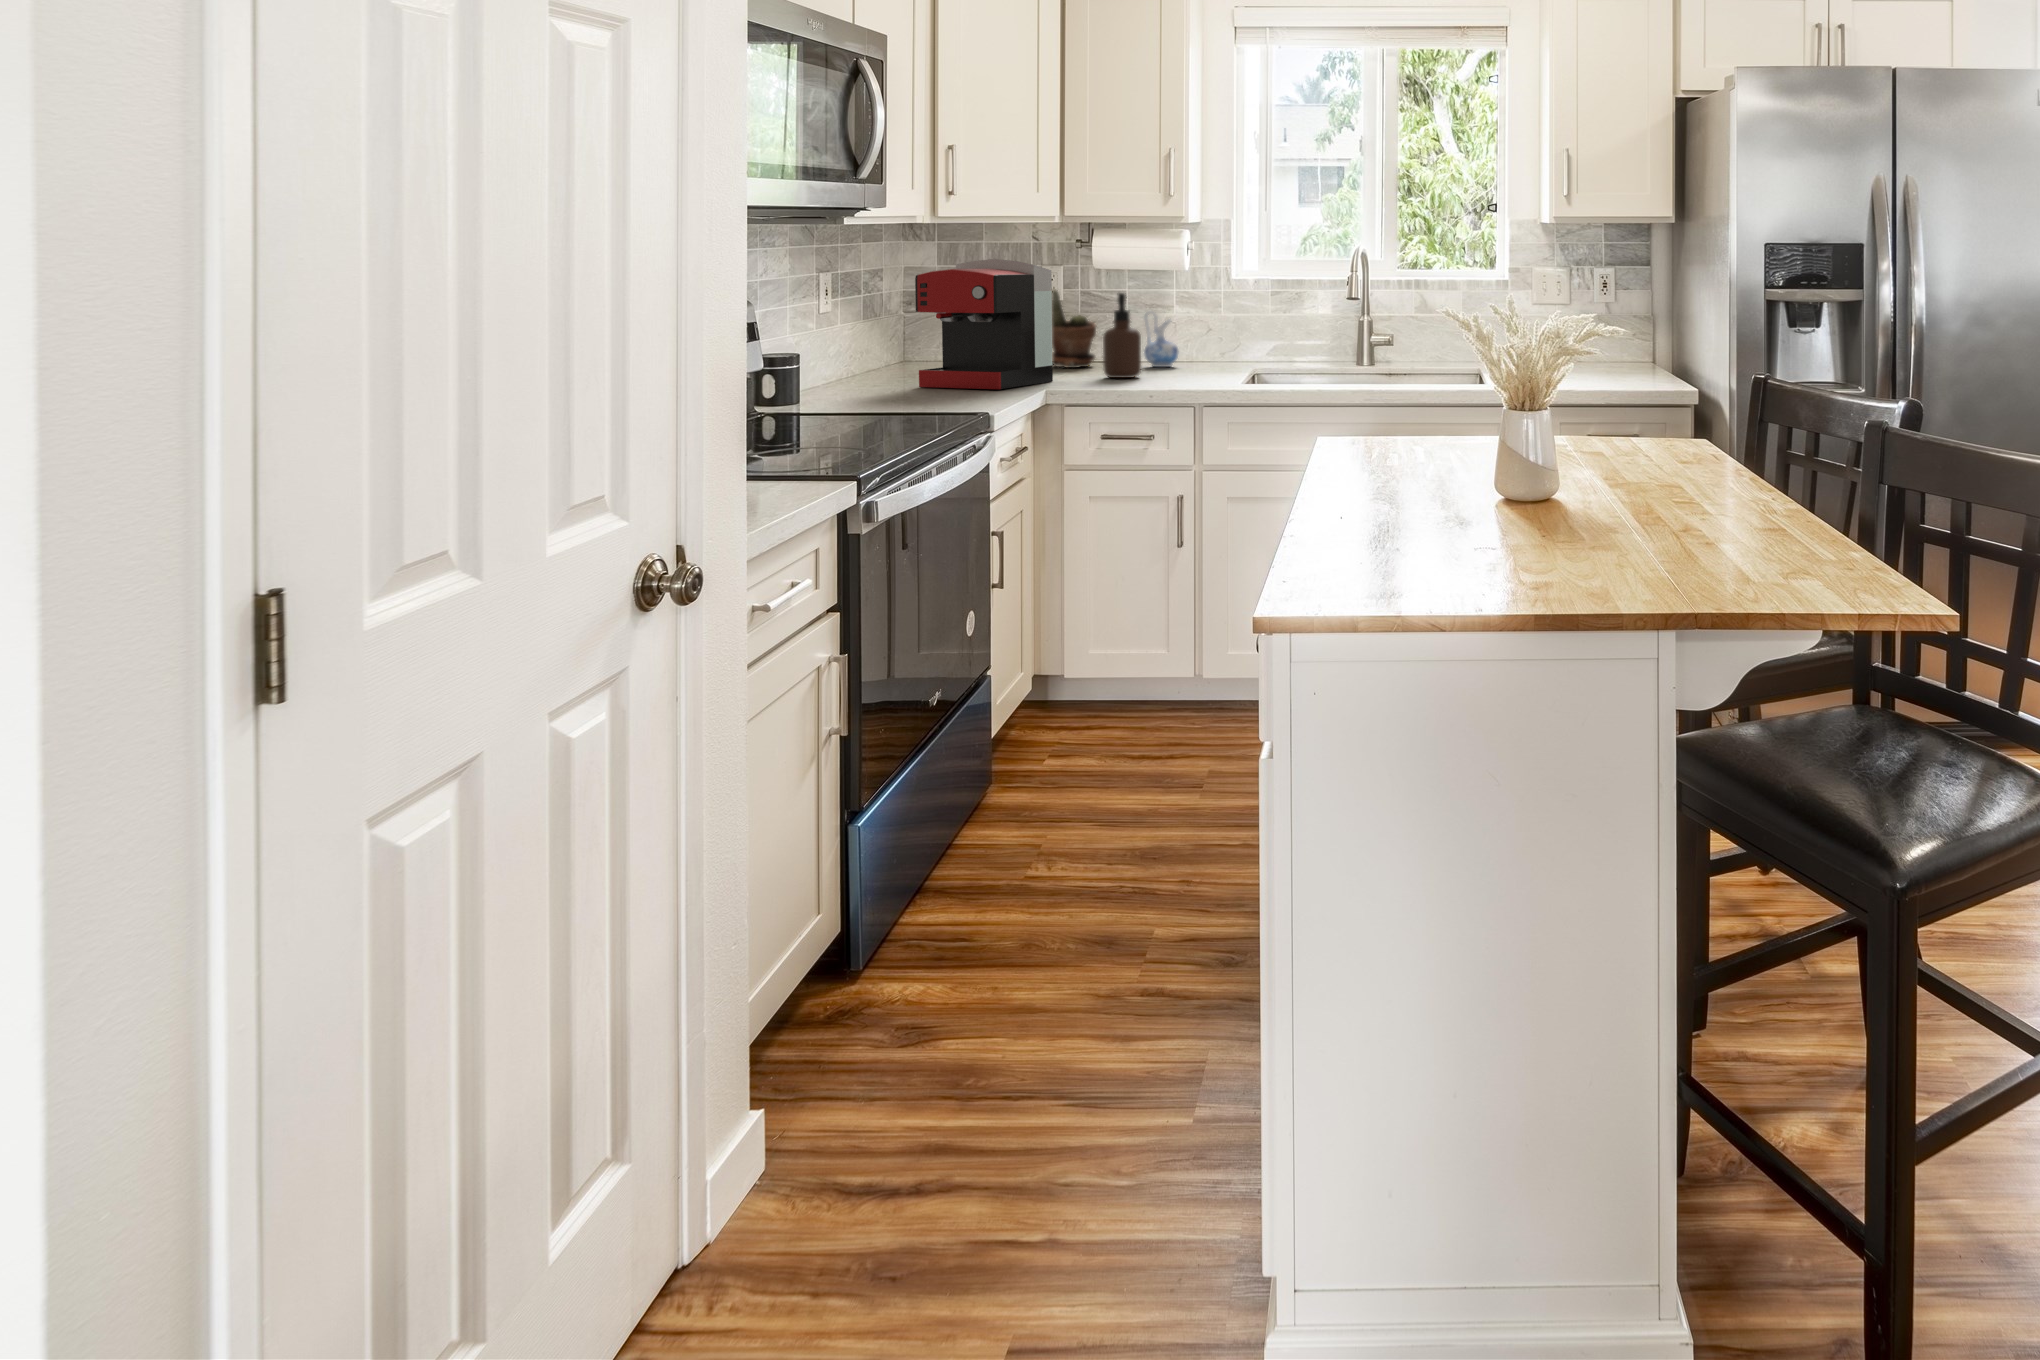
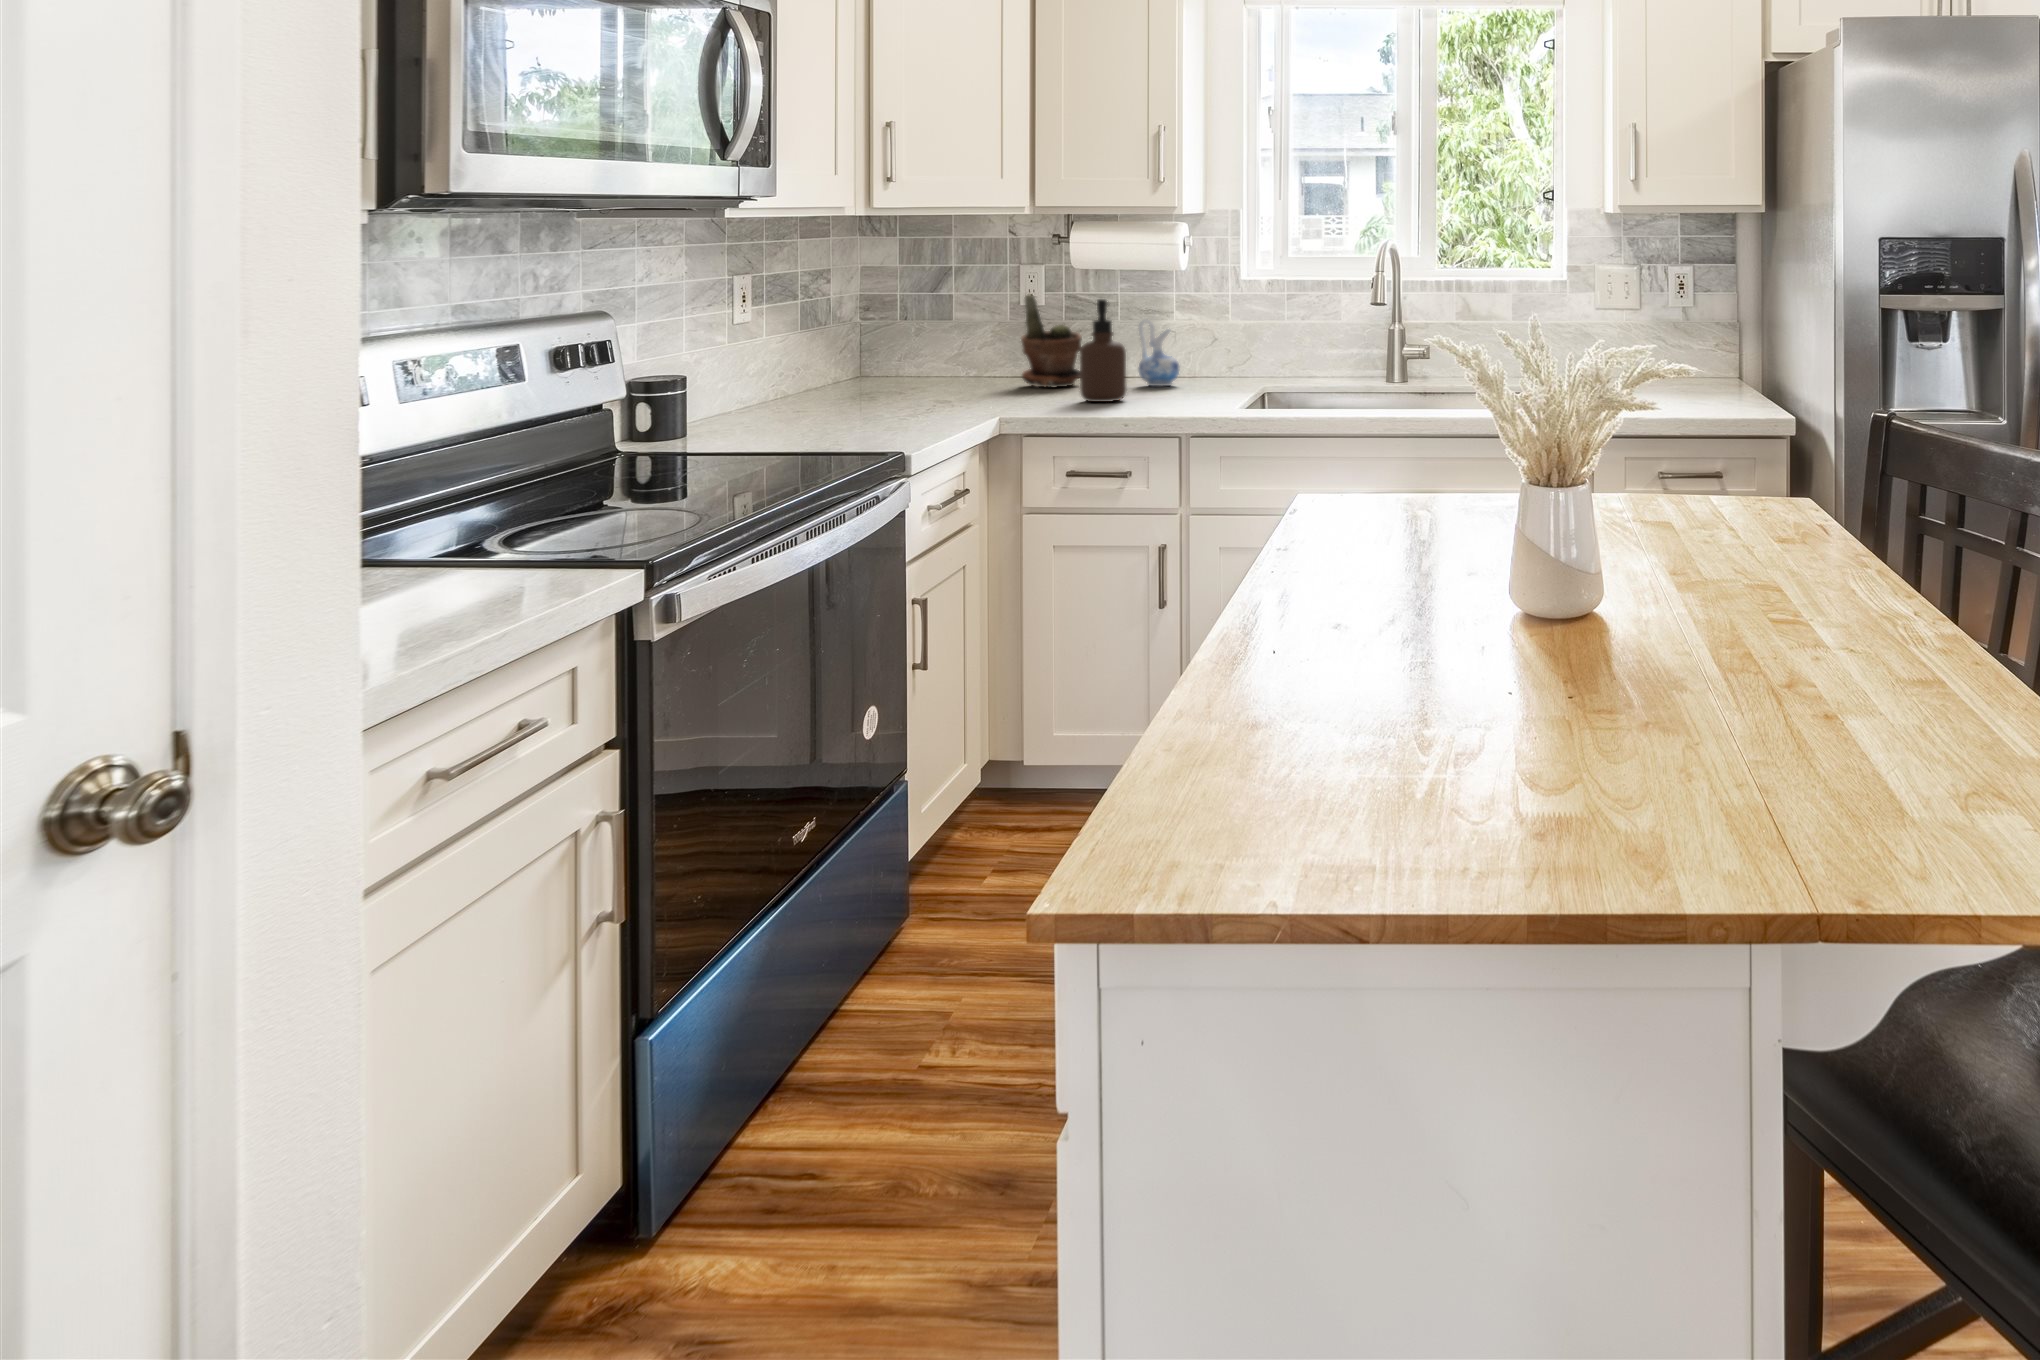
coffee maker: present [915,259,1053,389] -> none [840,259,1016,419]

